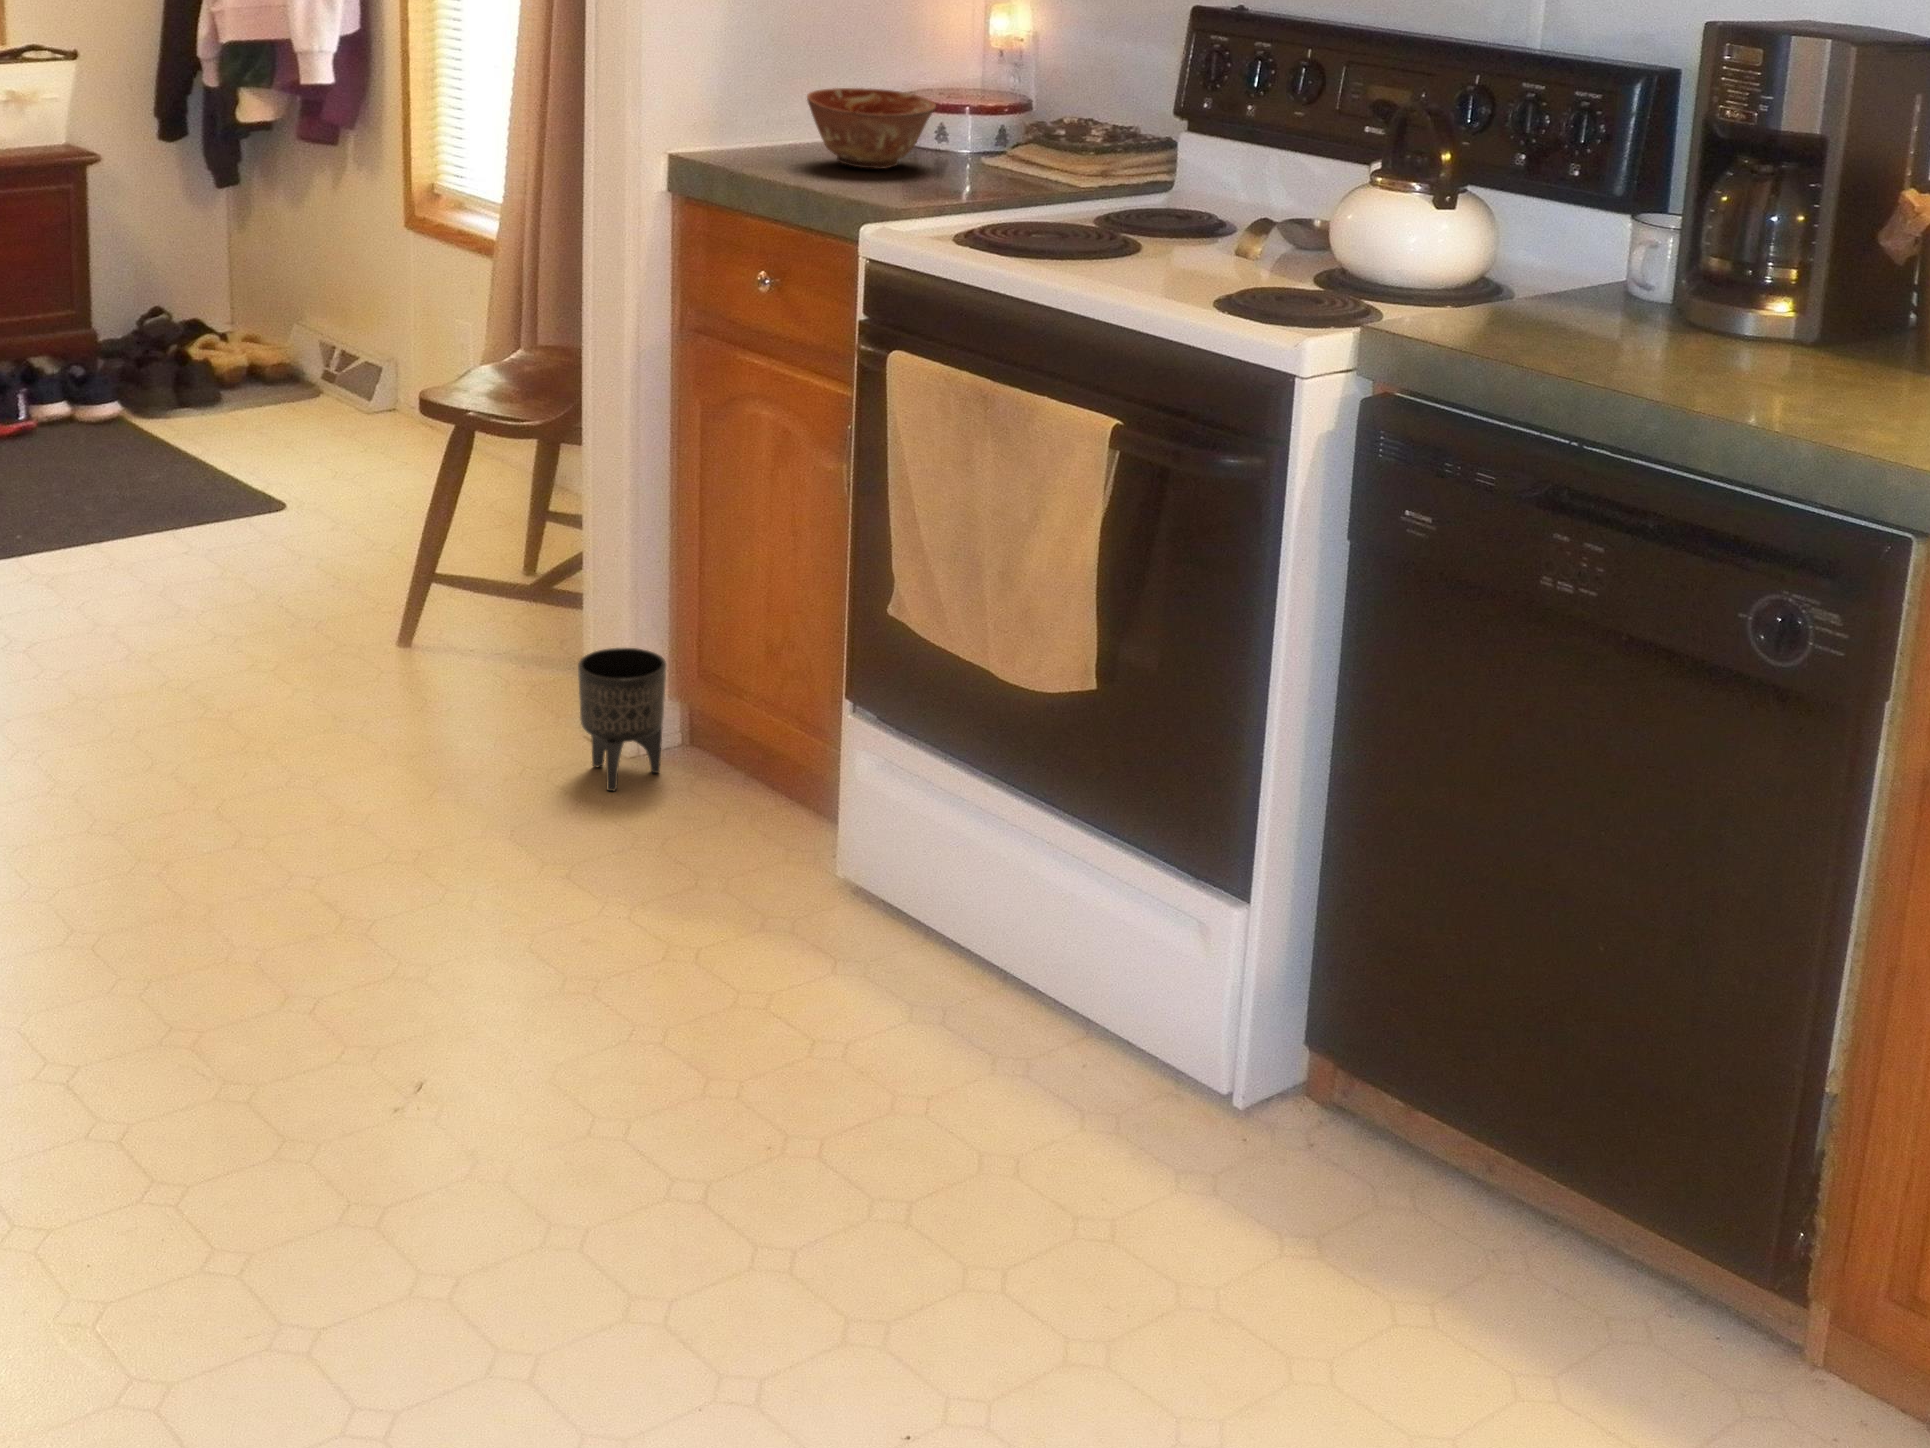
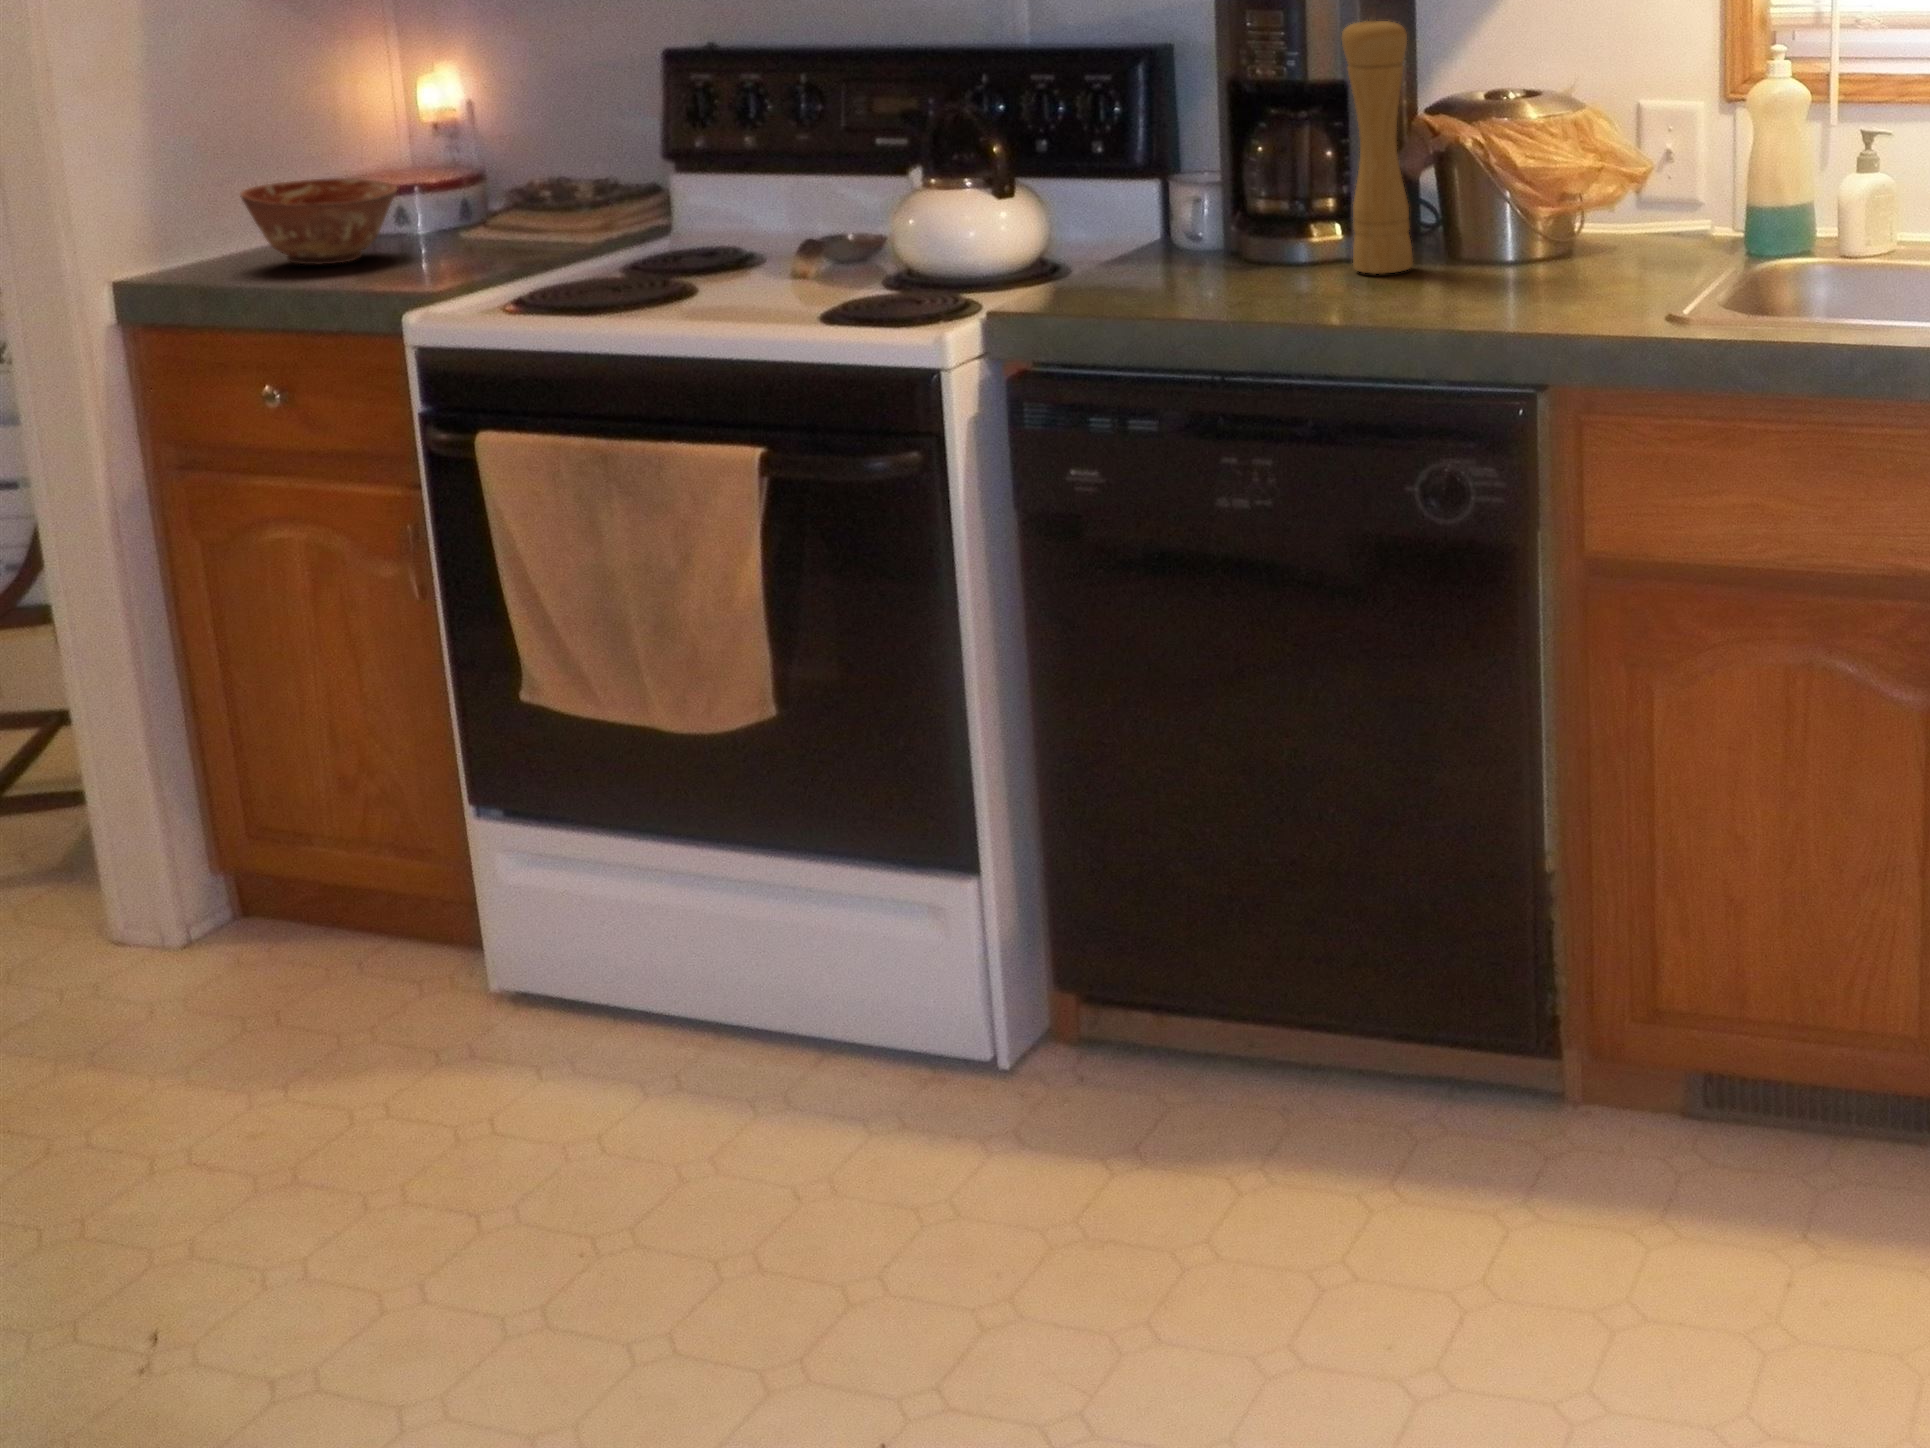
pepper mill: none [1782,67,1893,368] -> present [1342,17,1413,274]
planter: present [578,648,666,791] -> none [66,856,191,1026]

